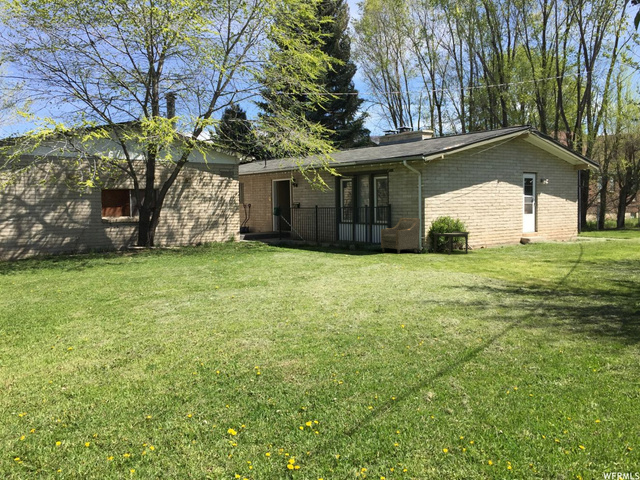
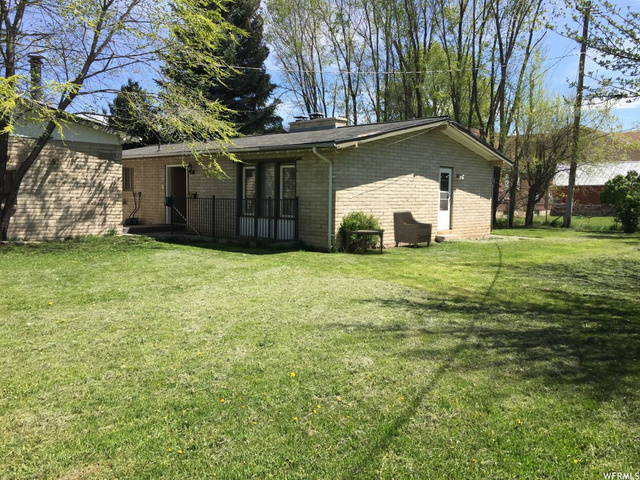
chair: present [381,218,420,254] -> present [393,212,432,249]

